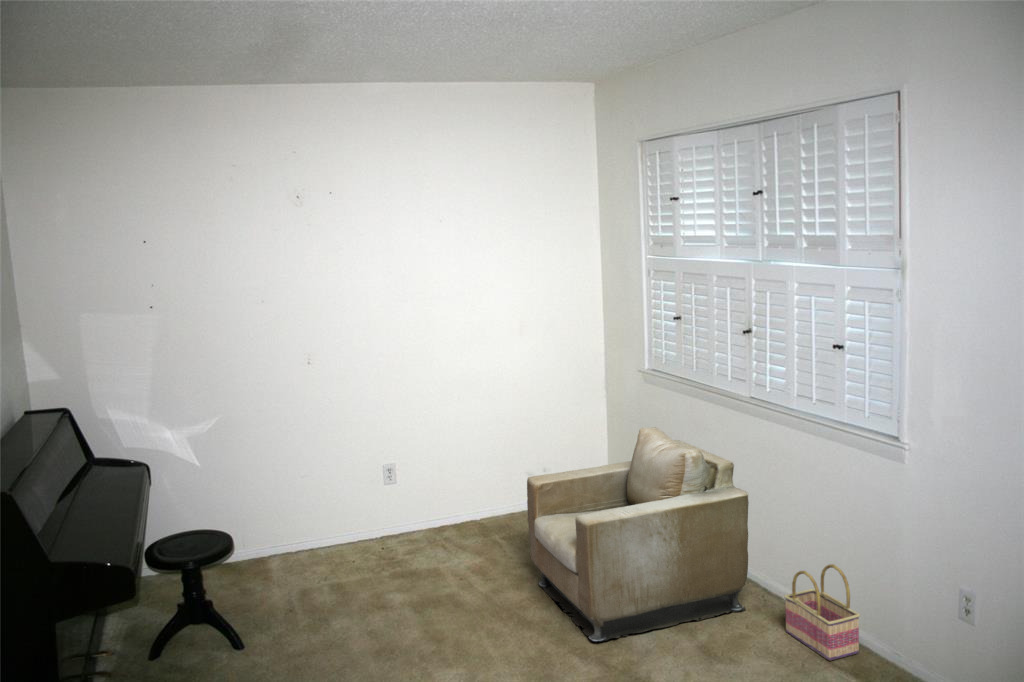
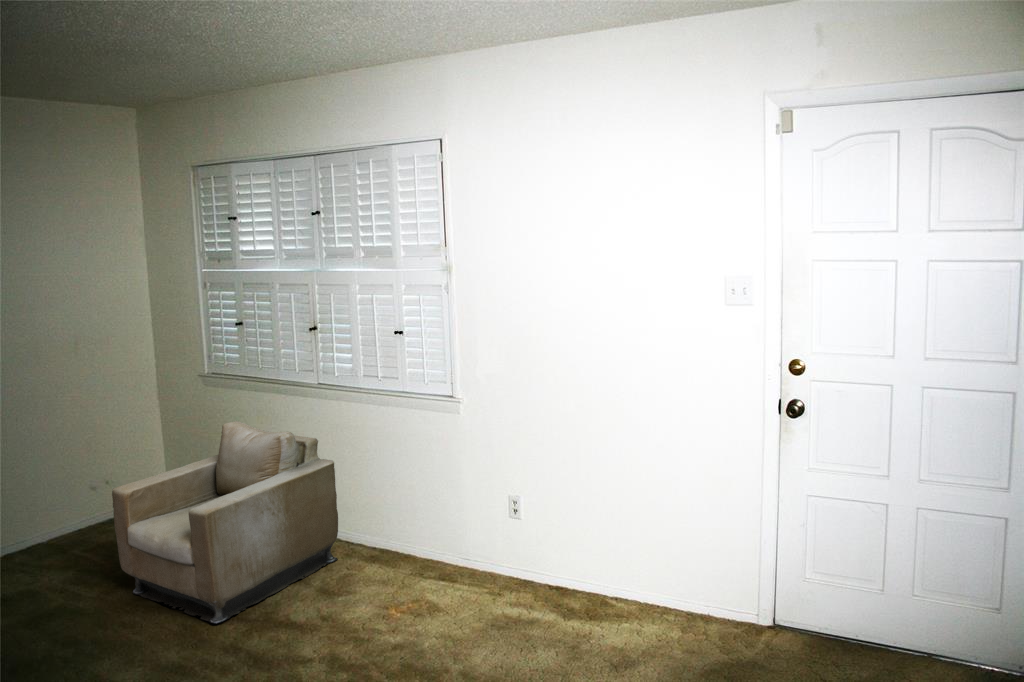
basket: present [784,564,860,660] -> none [373,502,433,576]

